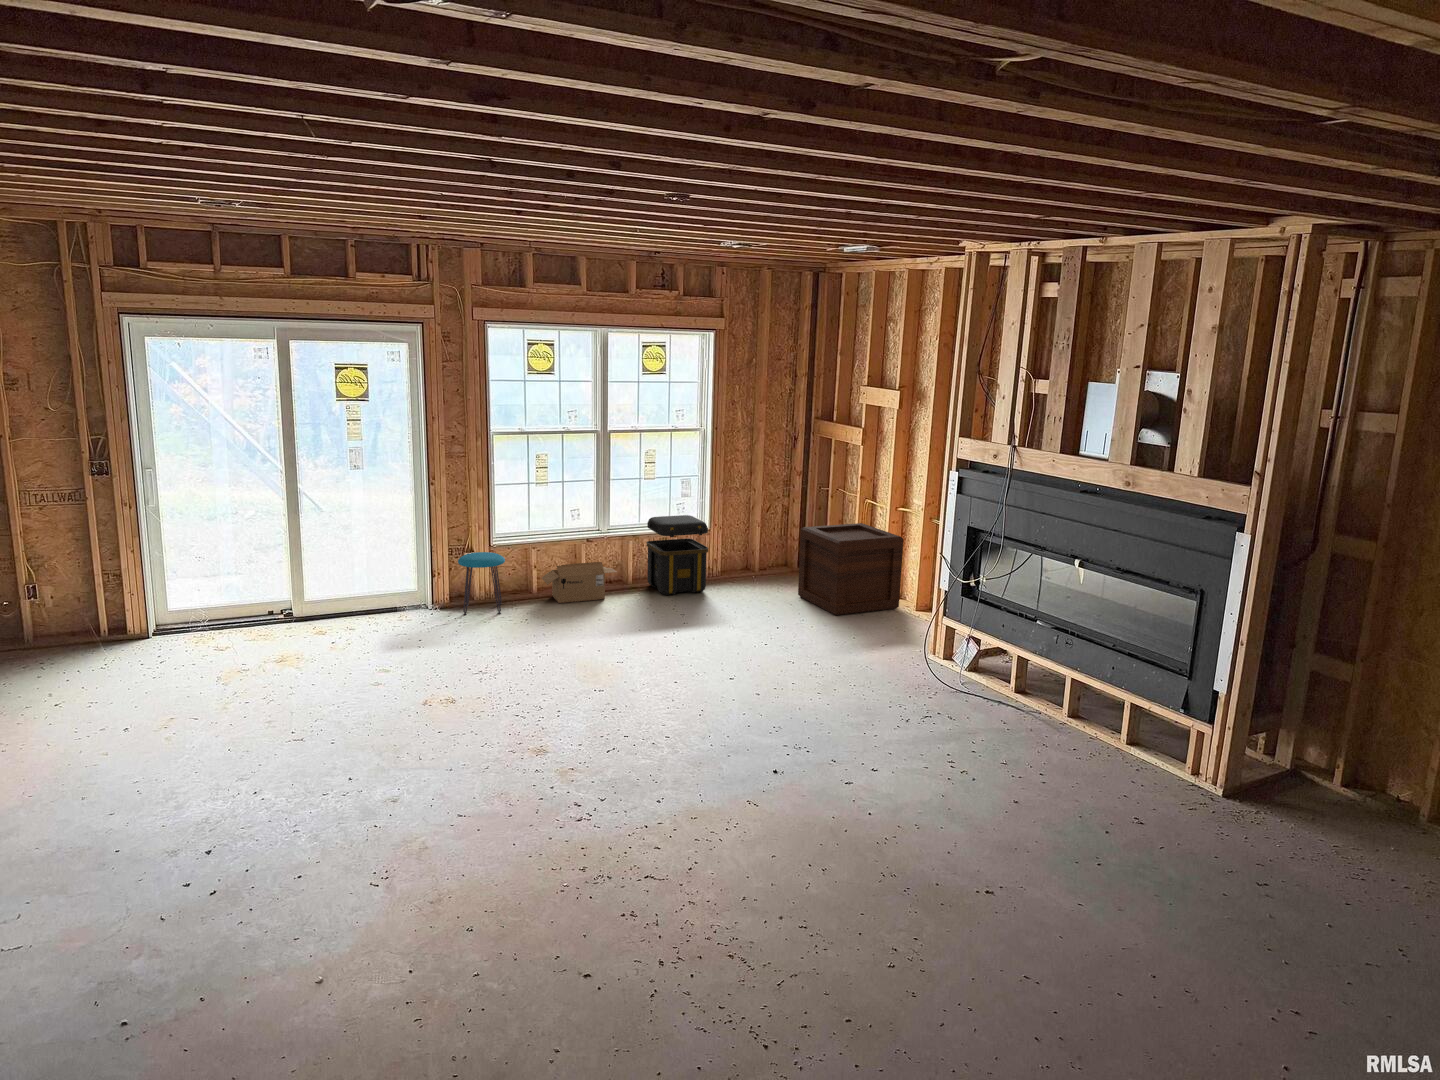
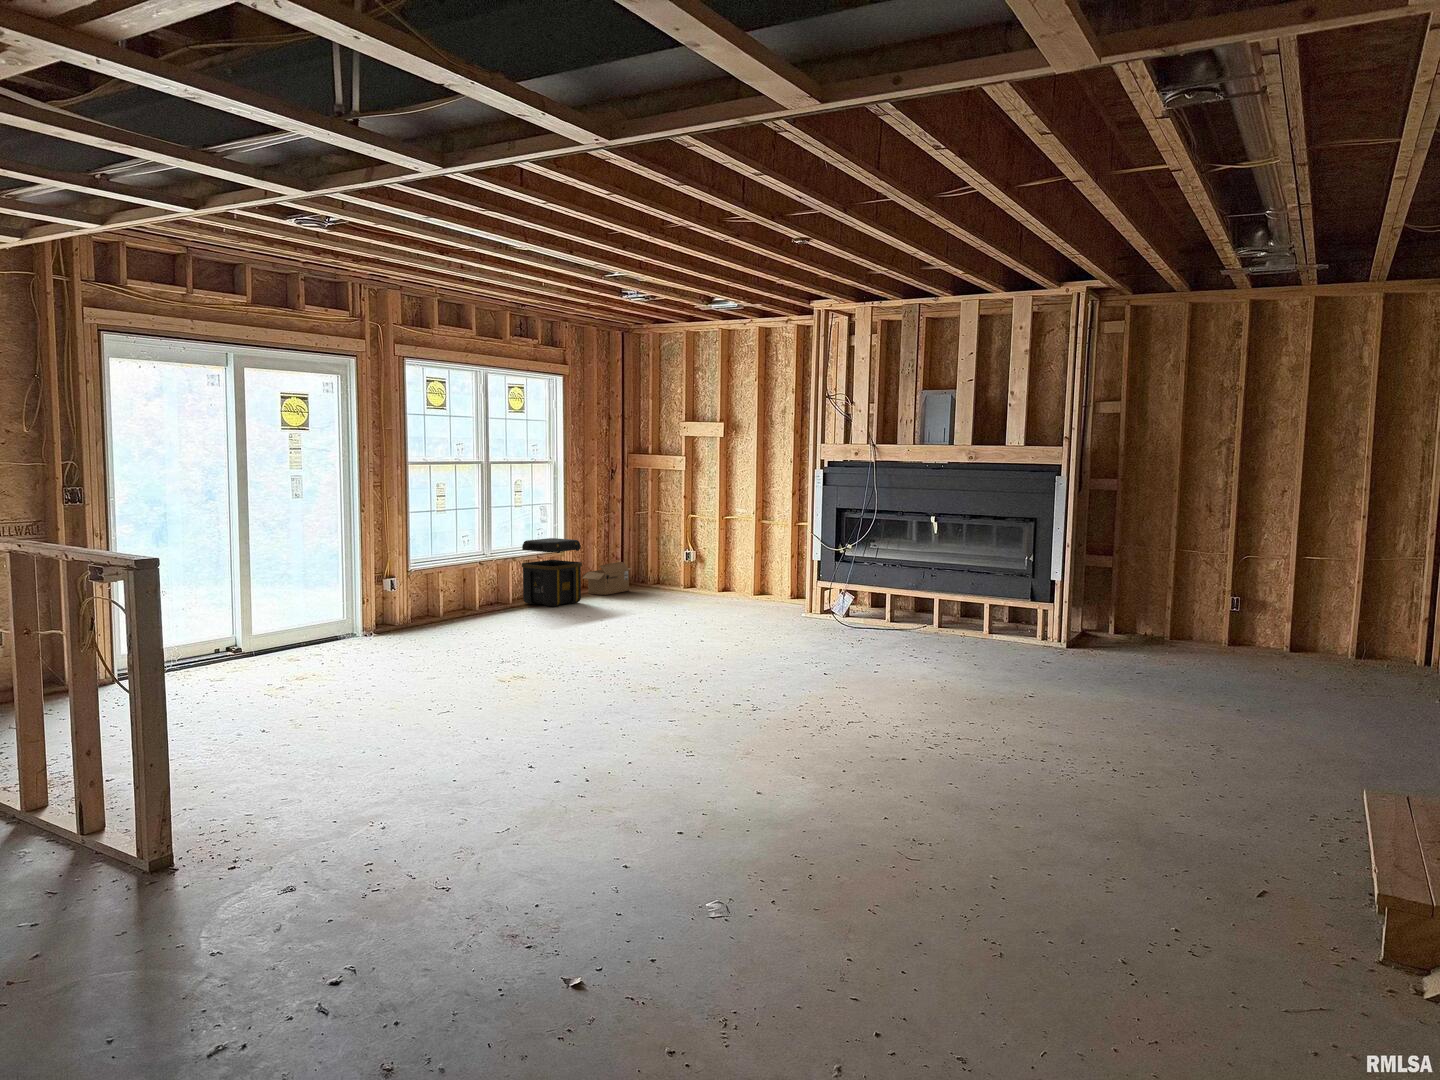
wooden crate: present [798,523,903,616] -> none [655,533,739,602]
stool: present [458,552,505,615] -> none [393,575,441,633]
cardboard box: present [542,562,617,603] -> present [583,562,630,595]

